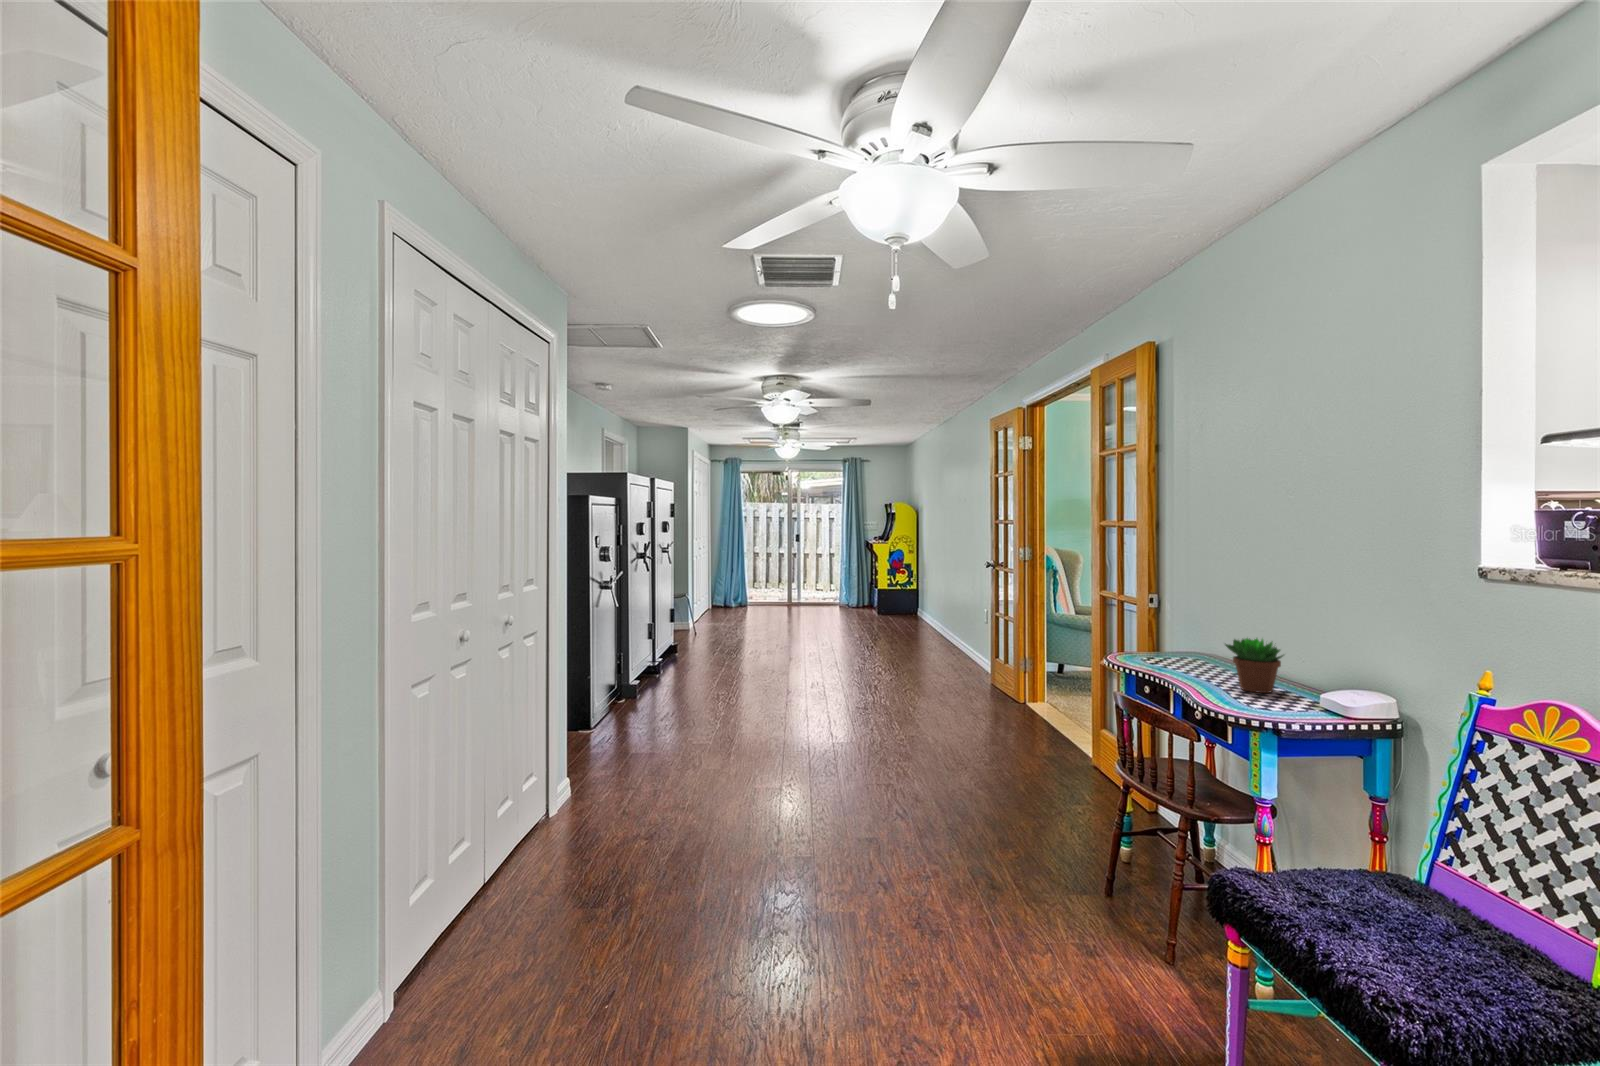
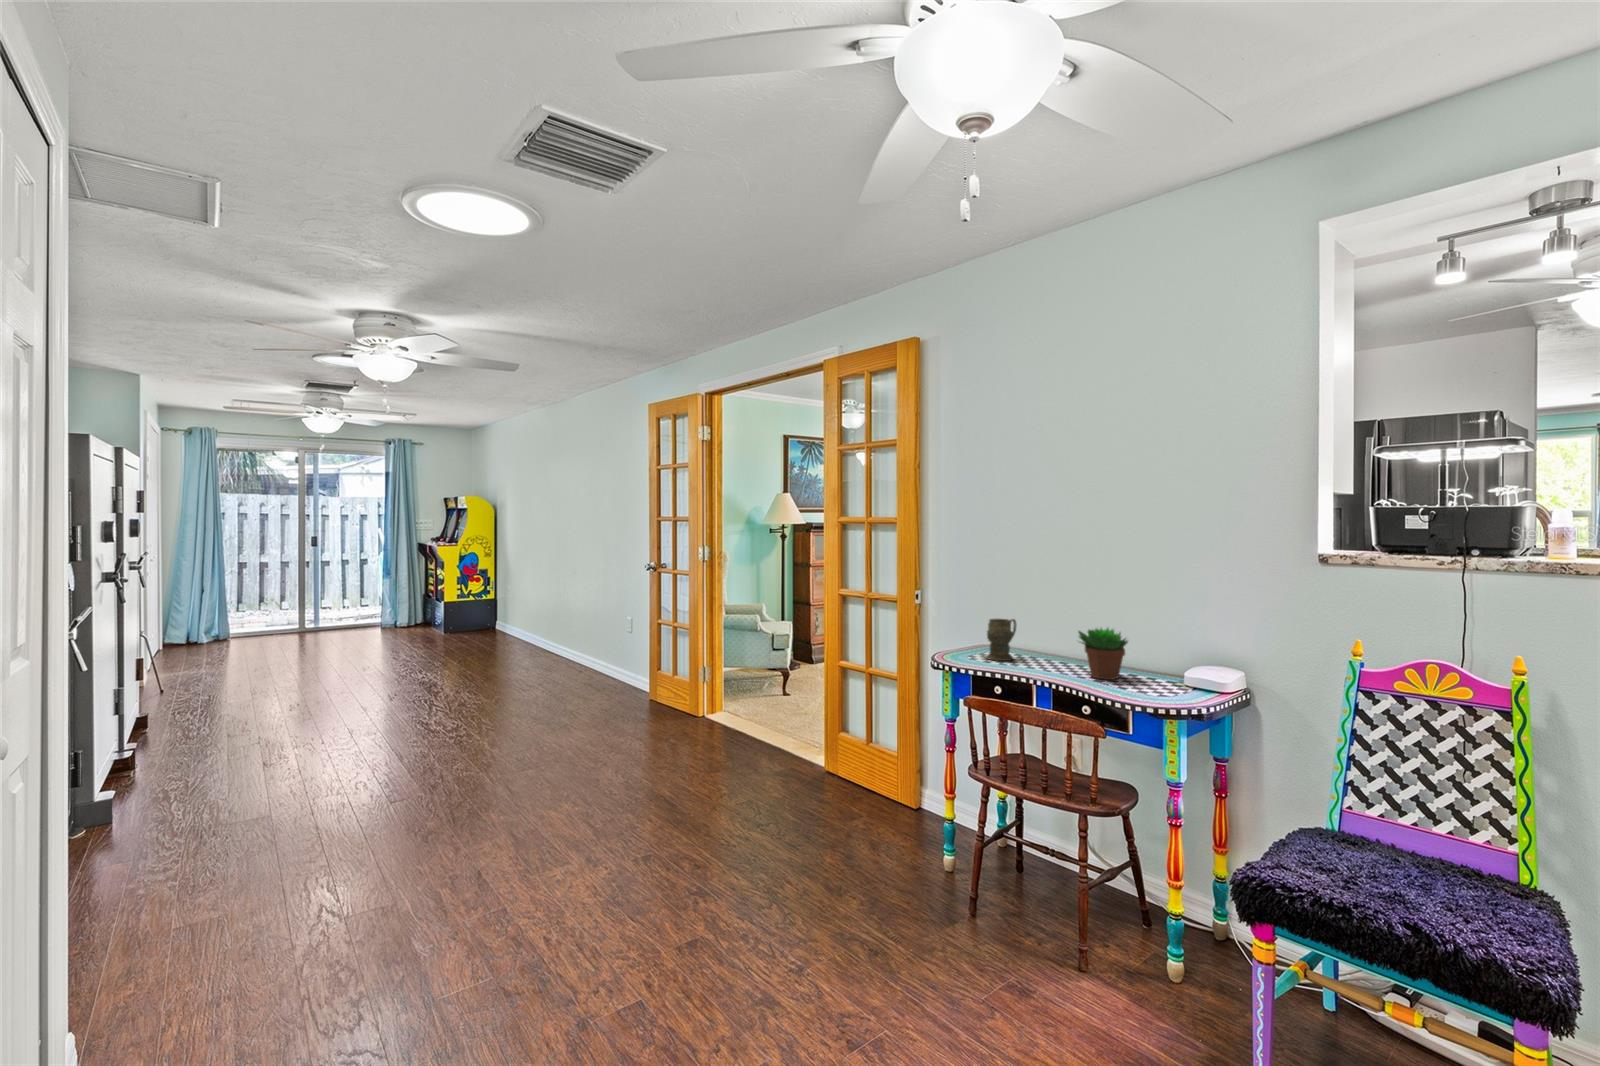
mug: none [1171,624,1212,667] -> present [986,619,1016,661]

